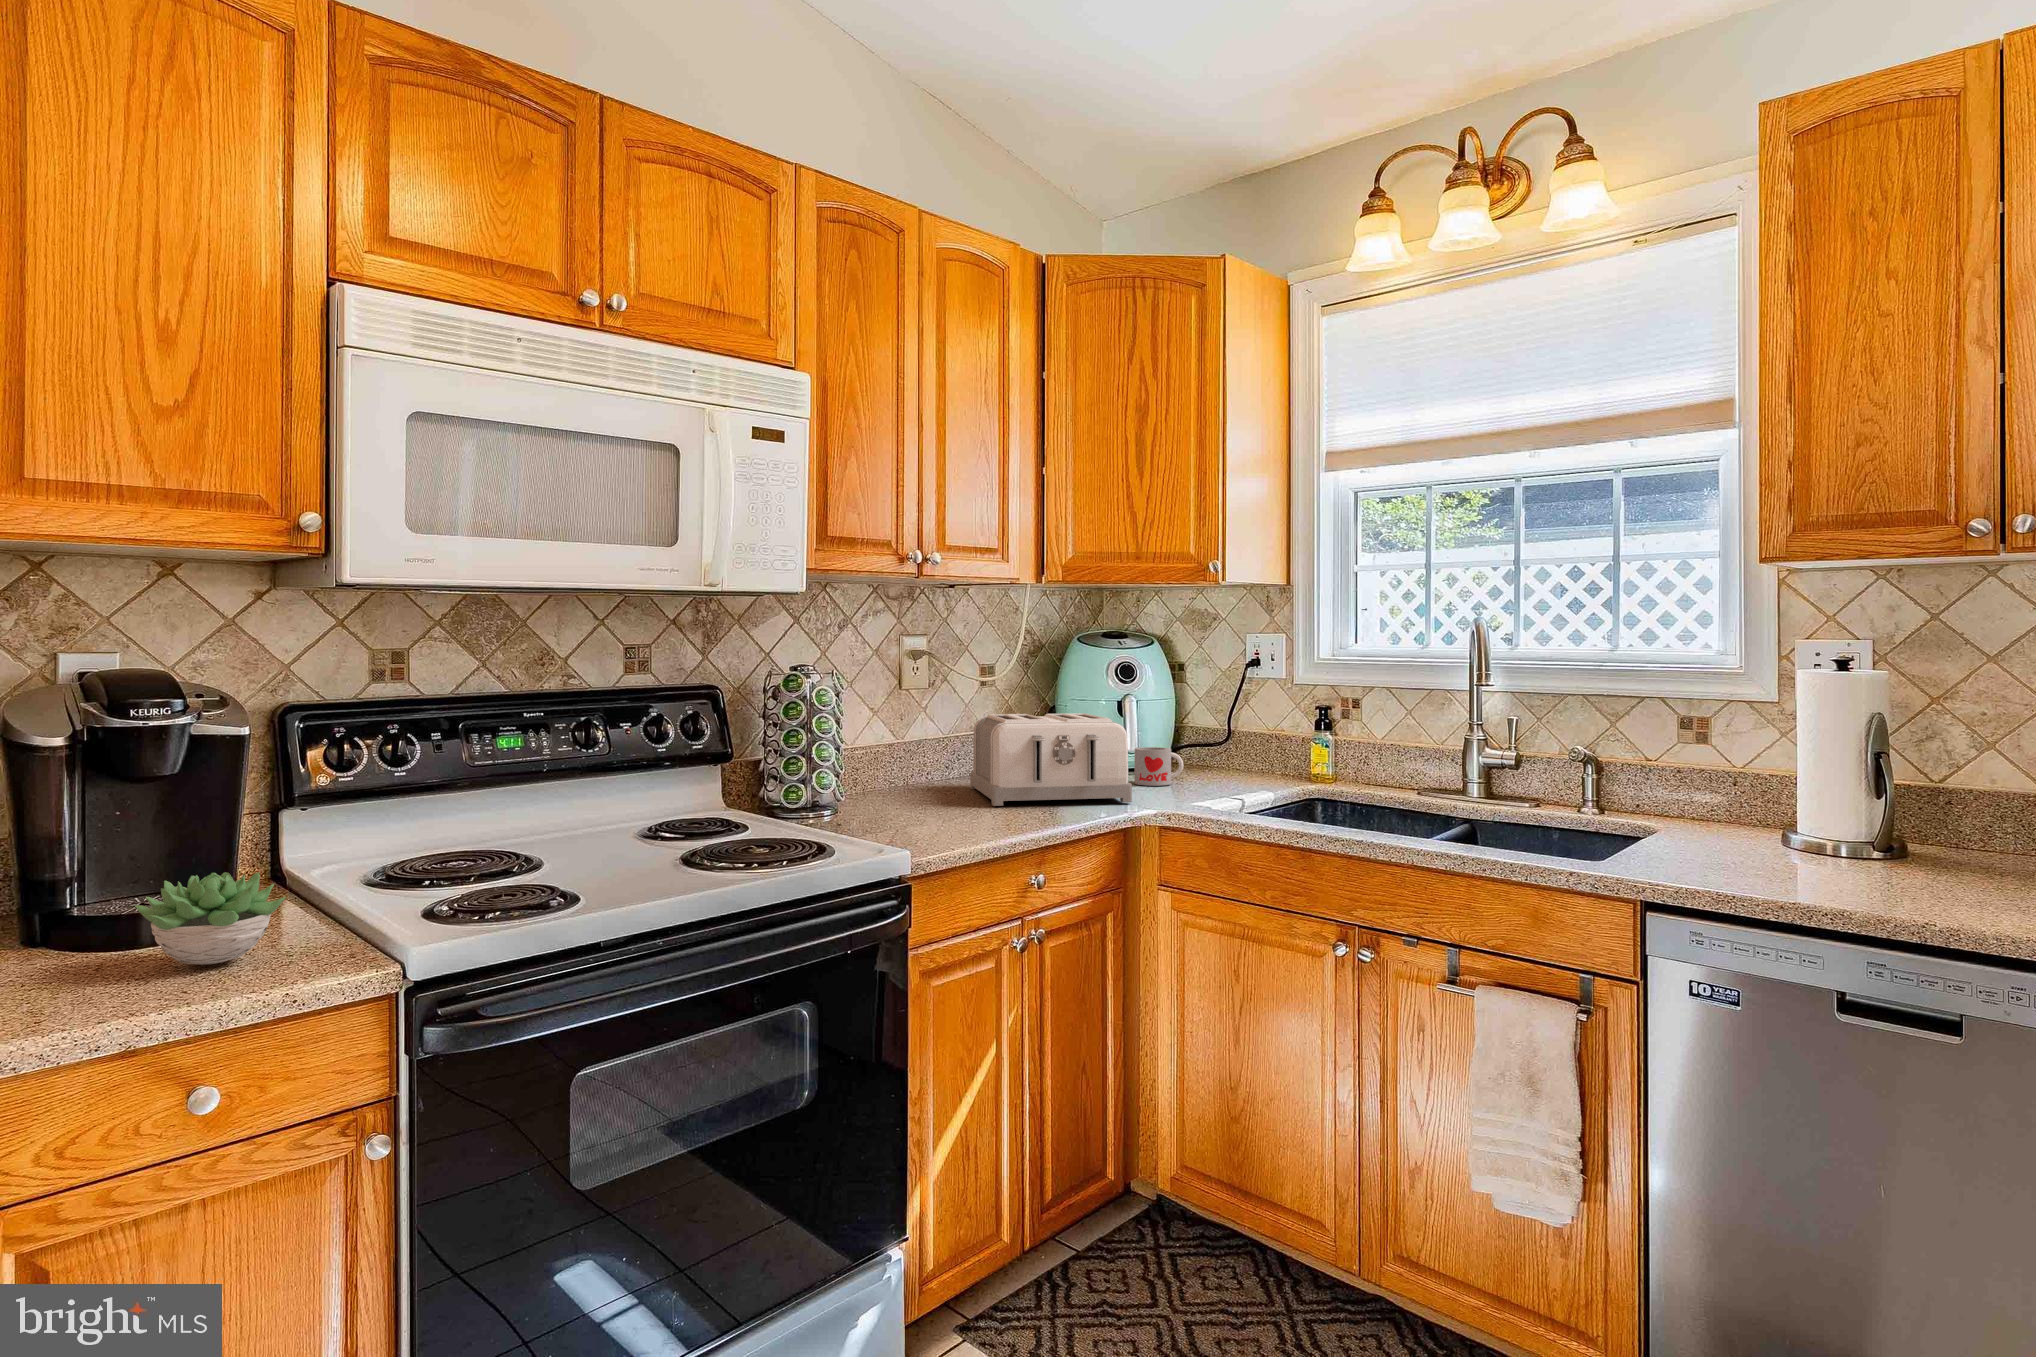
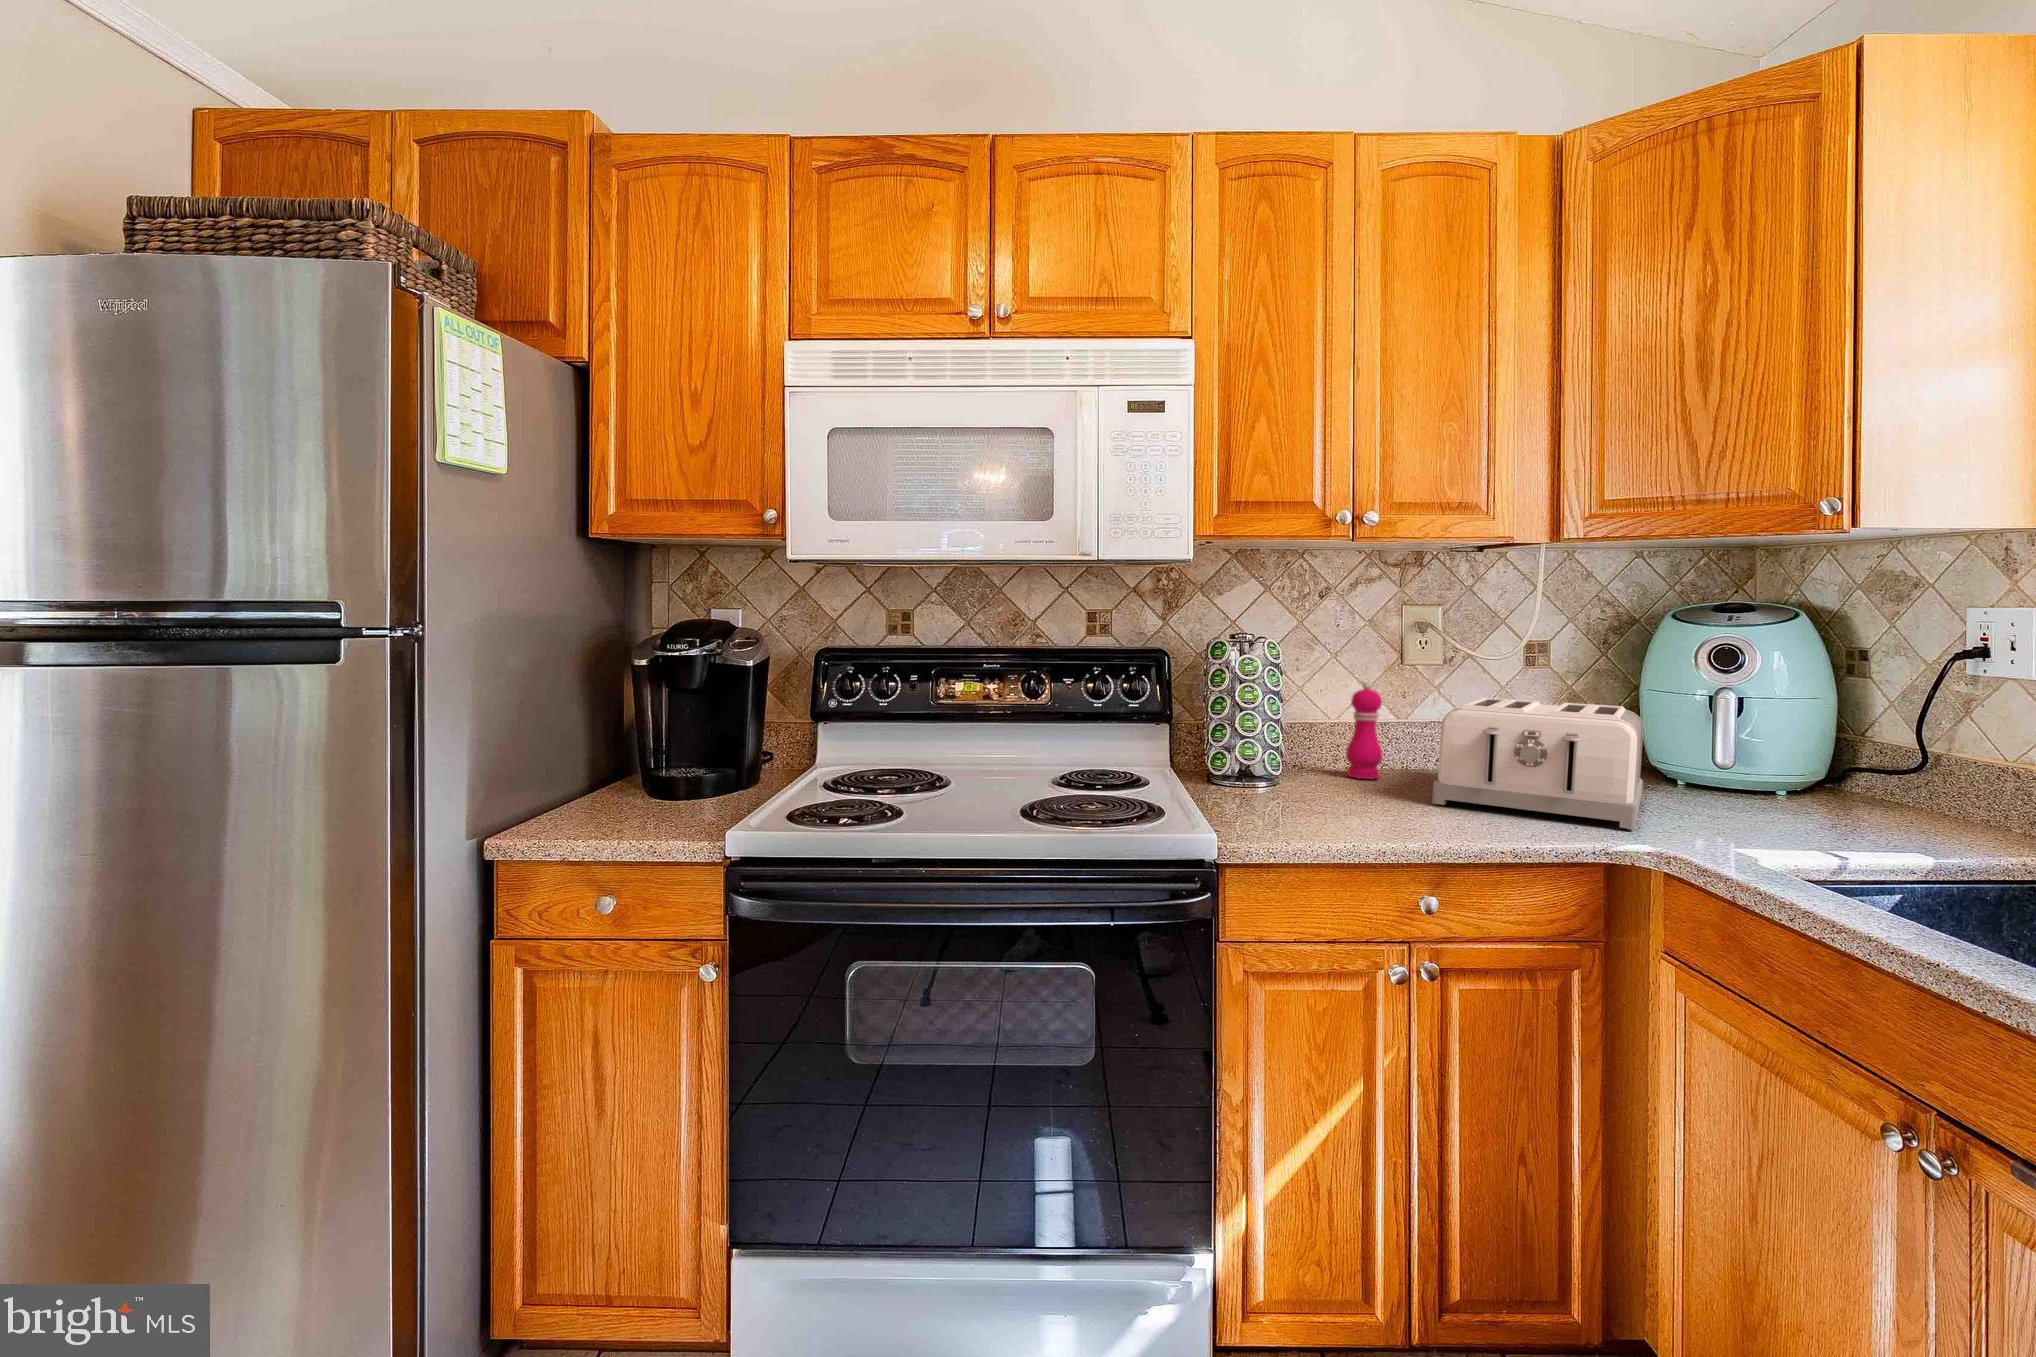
pepper mill: none [887,707,919,797] -> present [1346,682,1383,779]
mug: present [1134,747,1184,786] -> none [1710,759,1797,816]
succulent plant: present [135,872,286,965] -> none [606,758,698,818]

